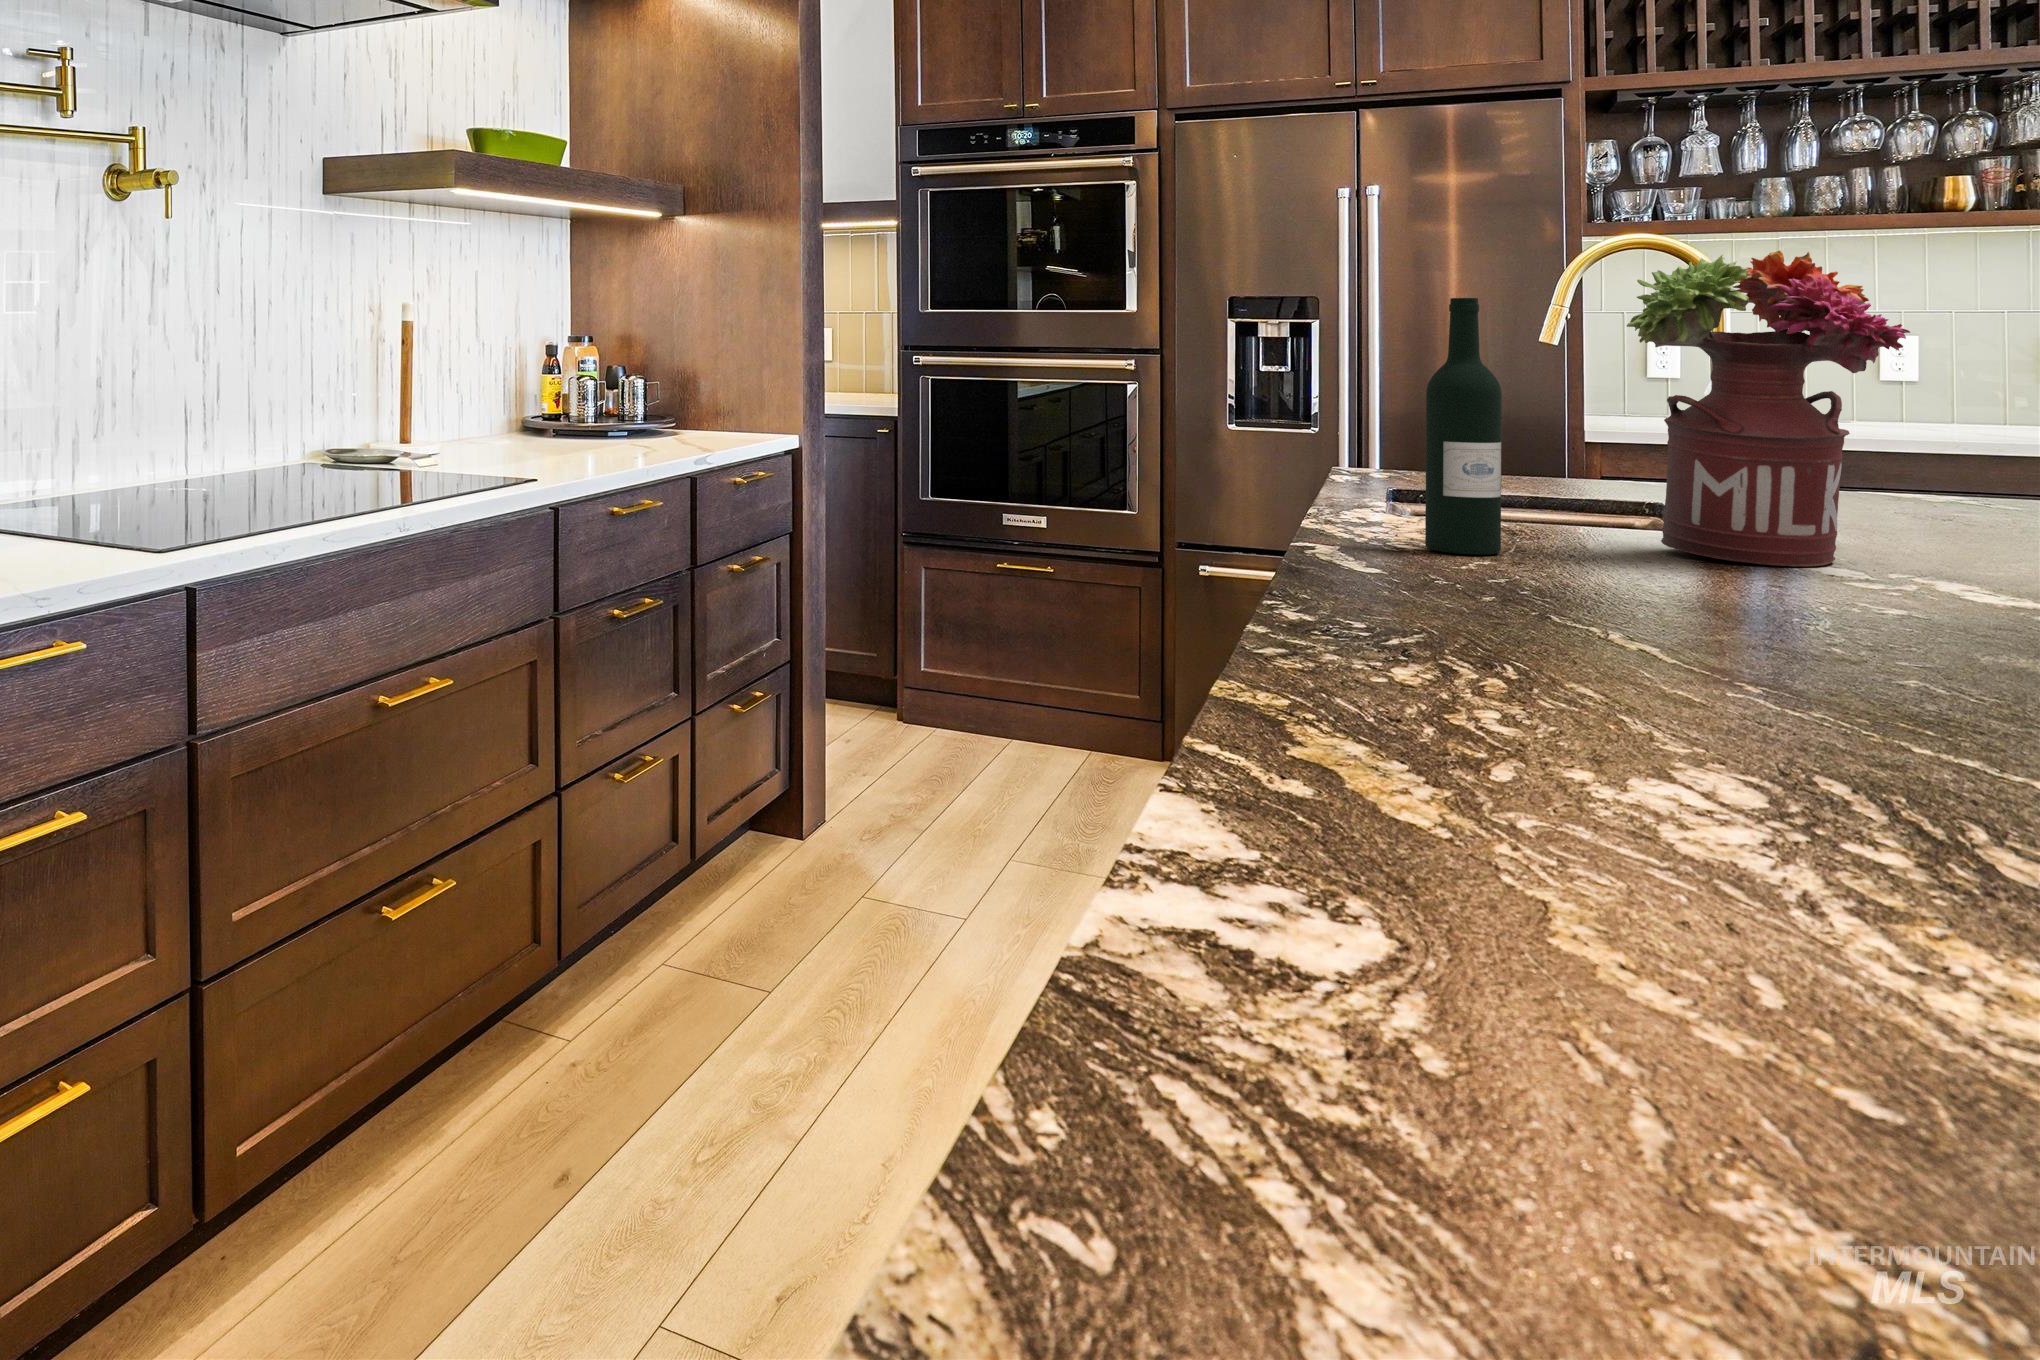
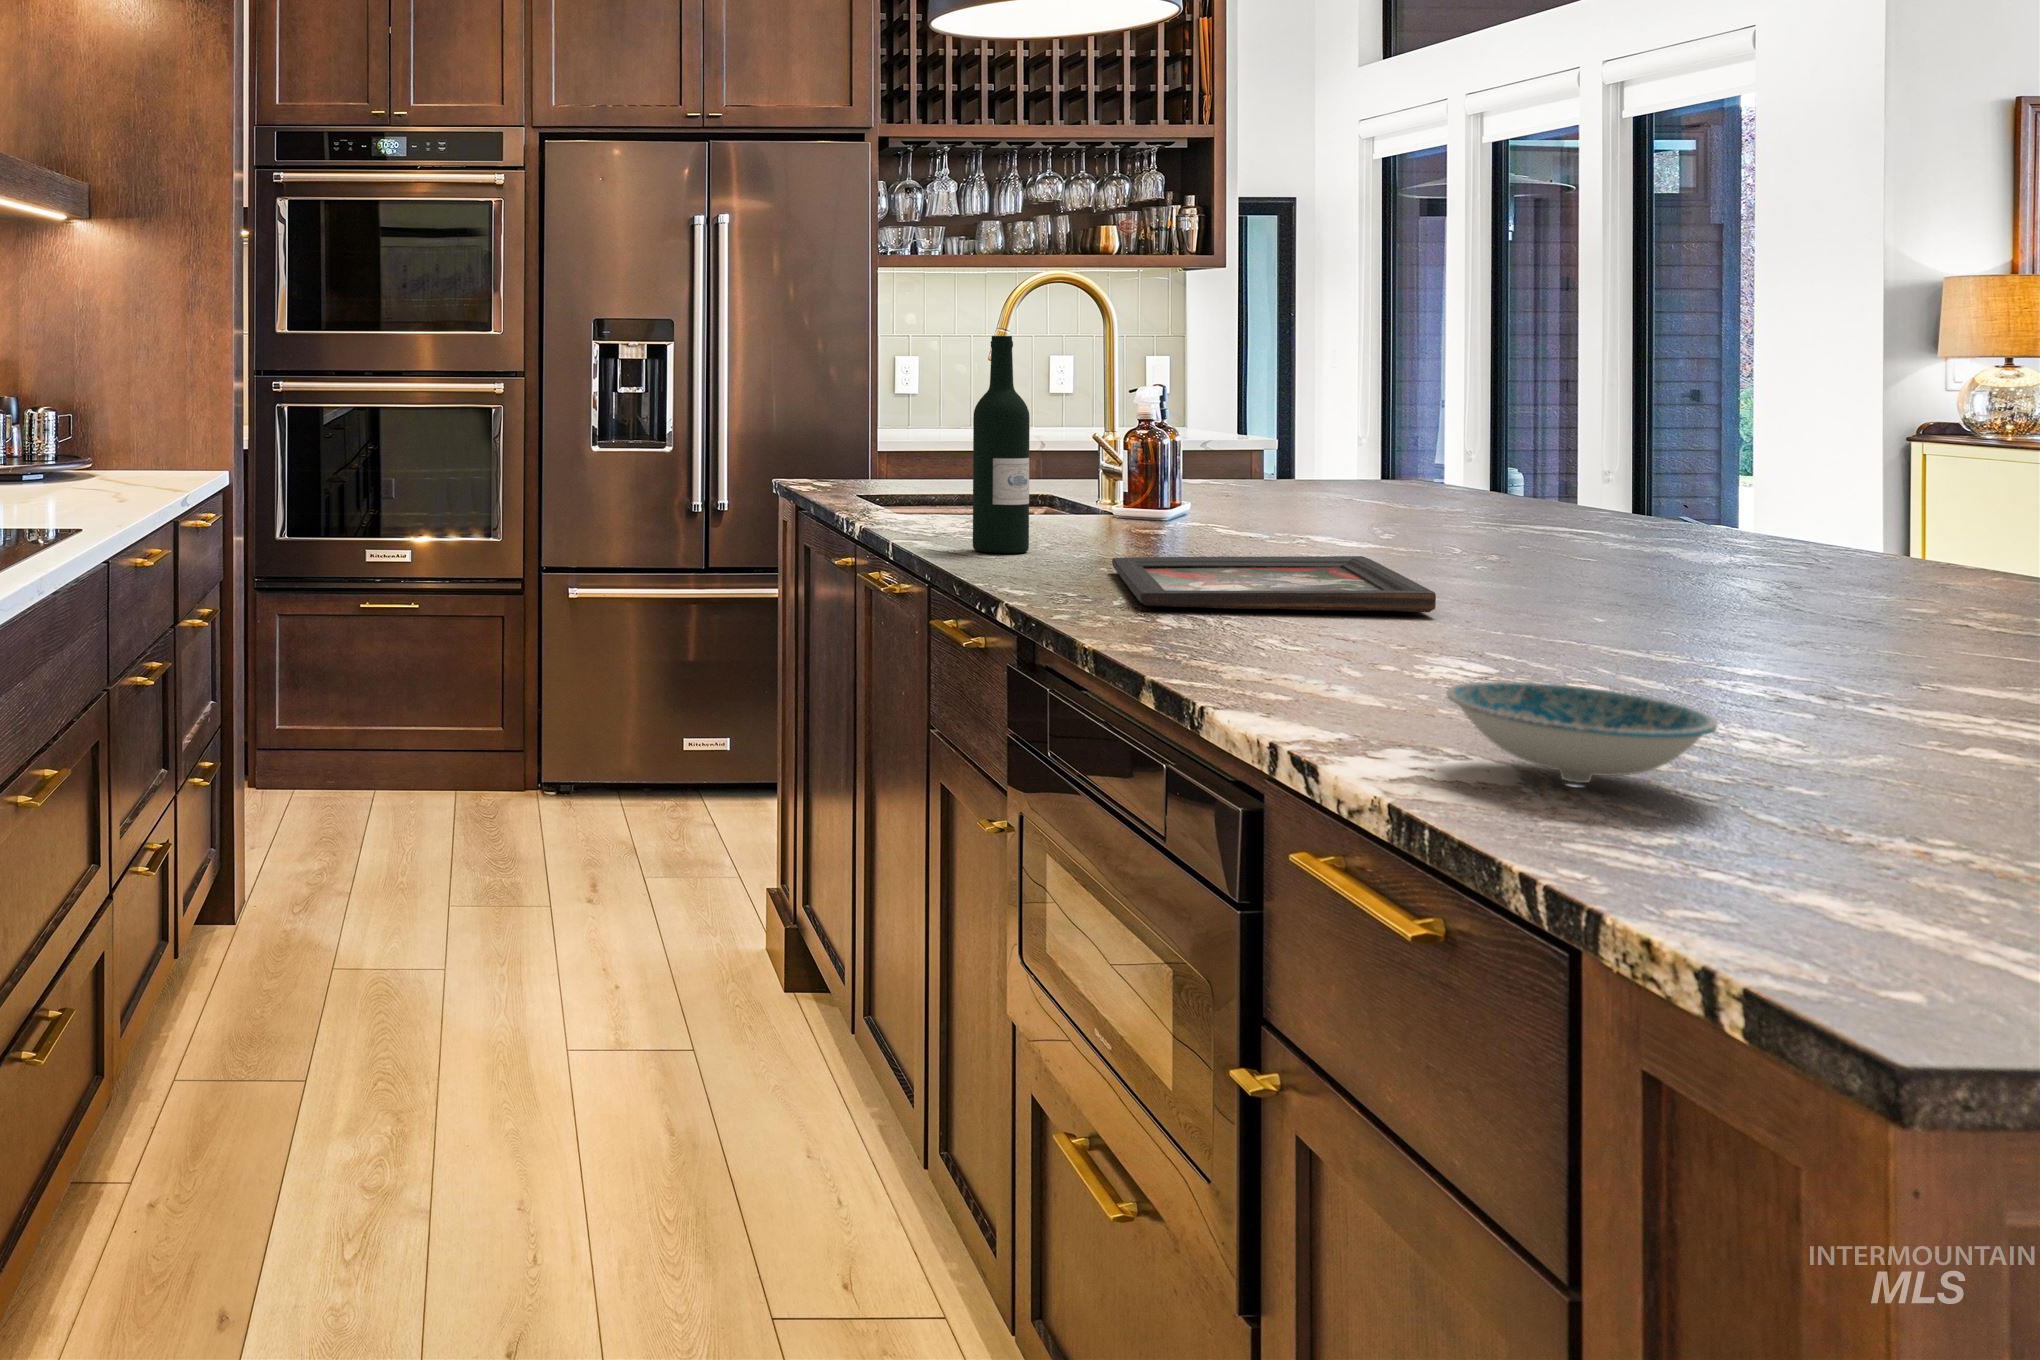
flower arrangement: present [1627,251,1910,566] -> none [1103,300,1283,547]
decorative tray: none [1463,568,1954,676] -> present [1112,556,1436,612]
ceramic bowl: none [1340,771,1760,955] -> present [1447,681,1717,783]

